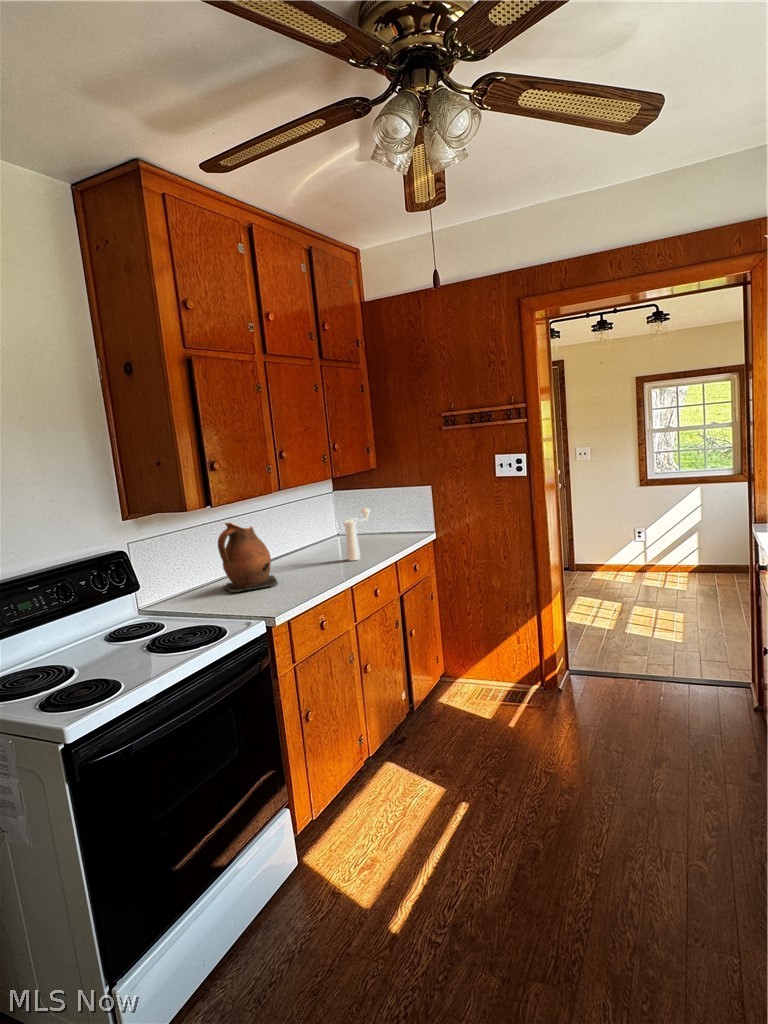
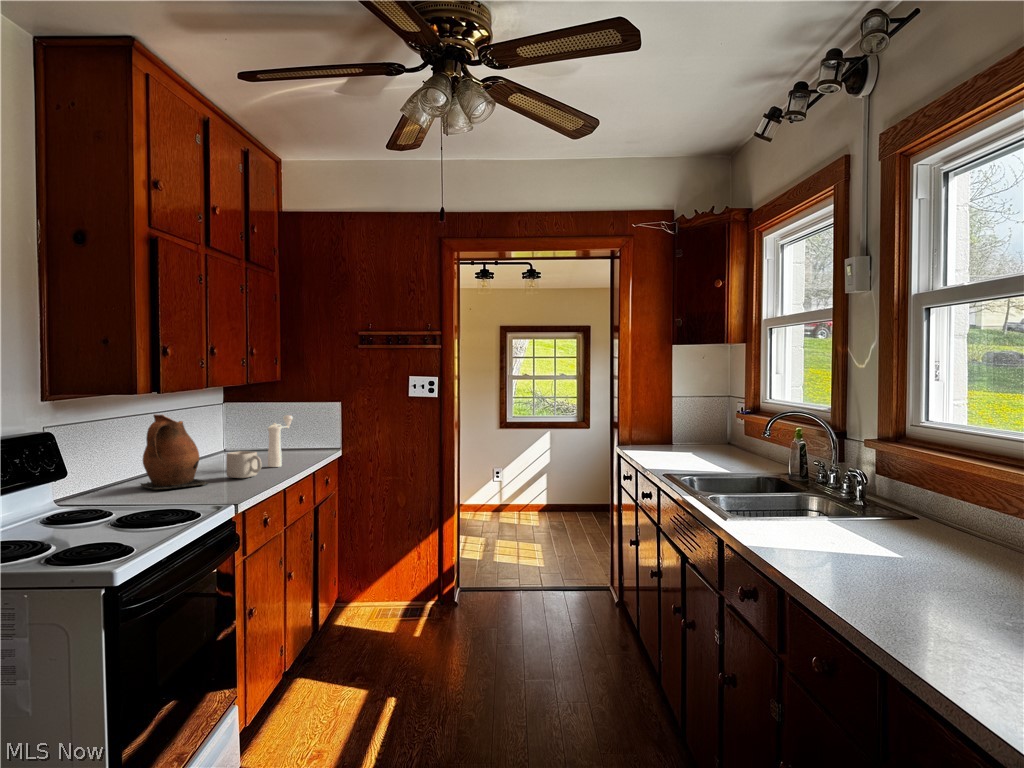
mug: none [297,550,326,577] -> present [226,451,262,478]

